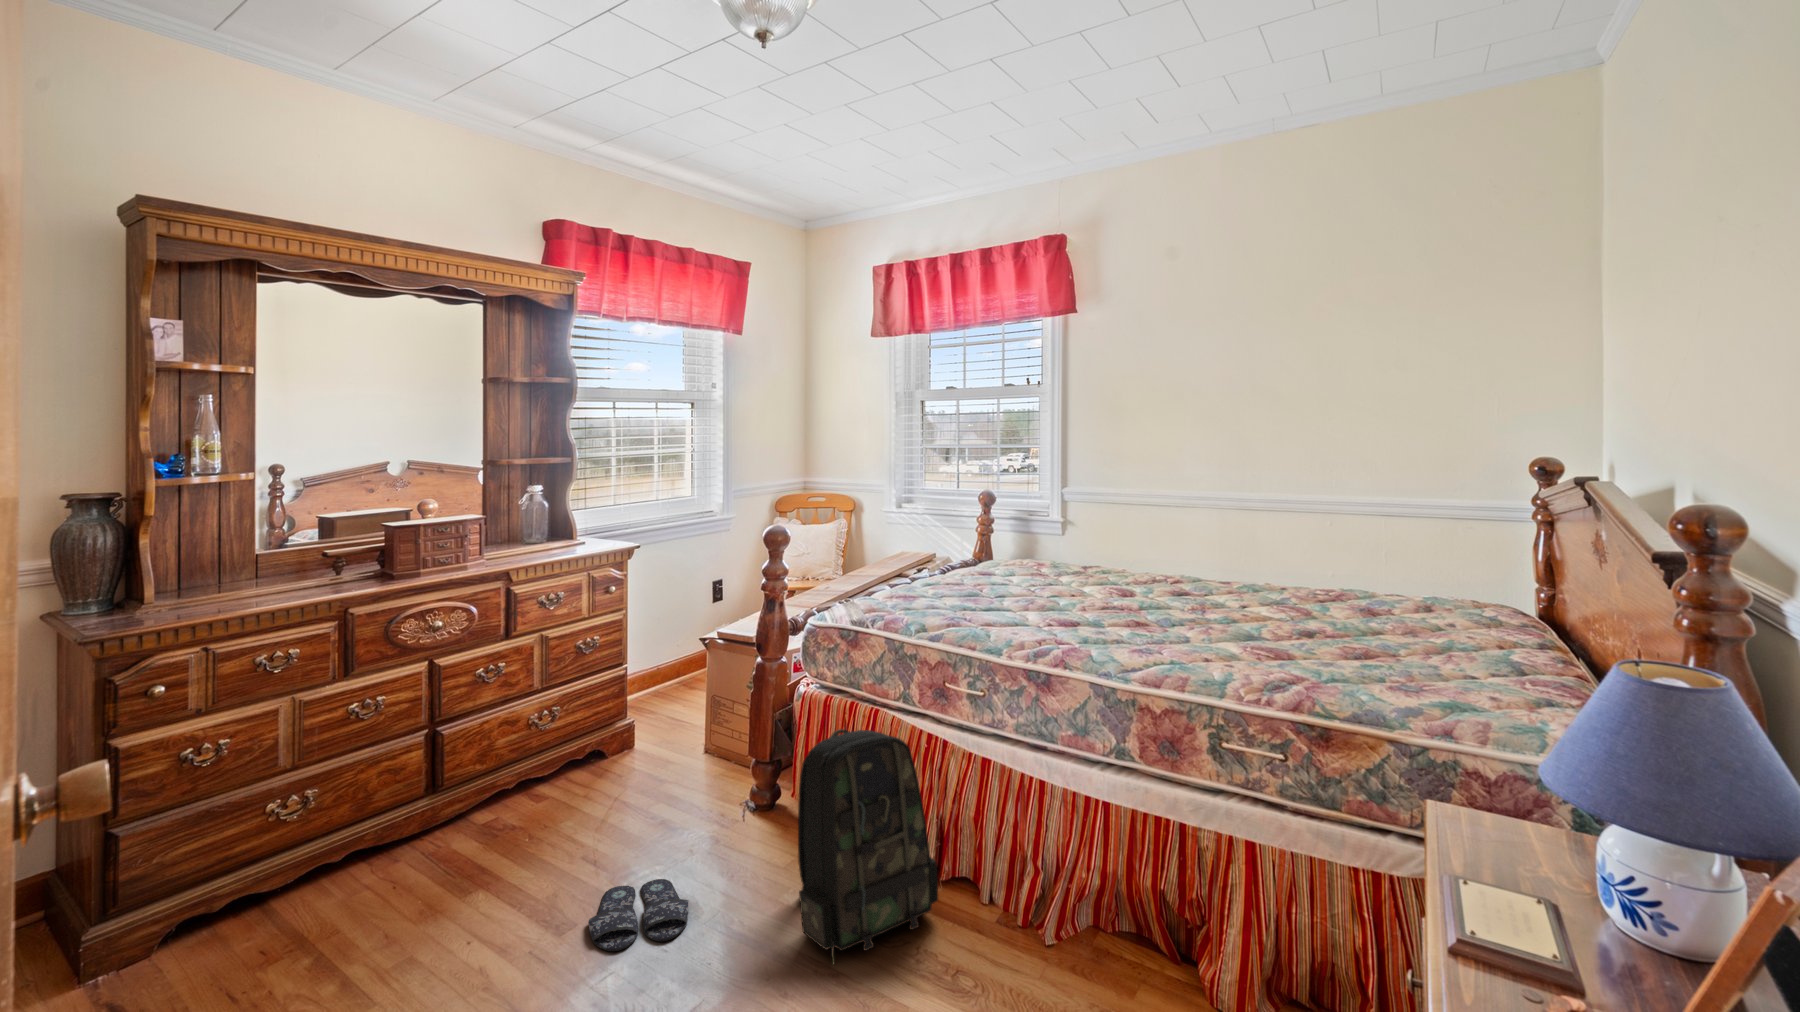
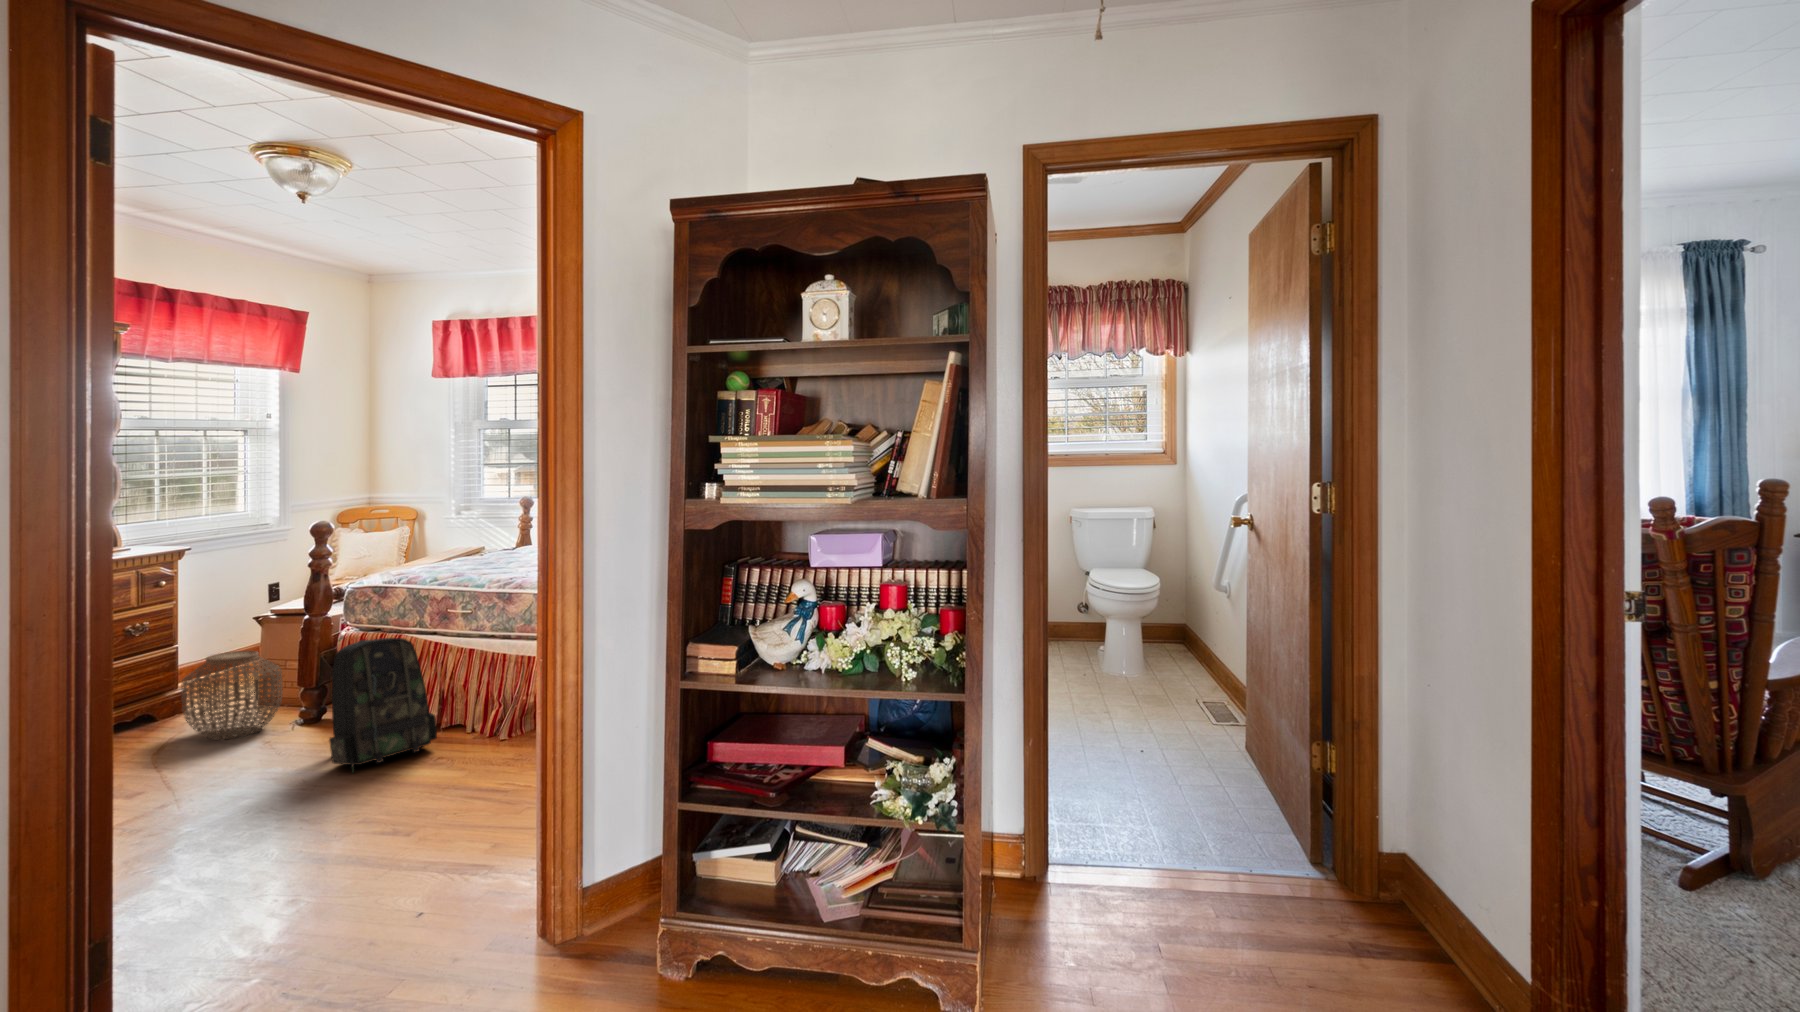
woven basket: none [625,698,731,821] -> present [181,650,282,740]
slippers: present [588,879,688,951] -> none [155,762,242,792]

